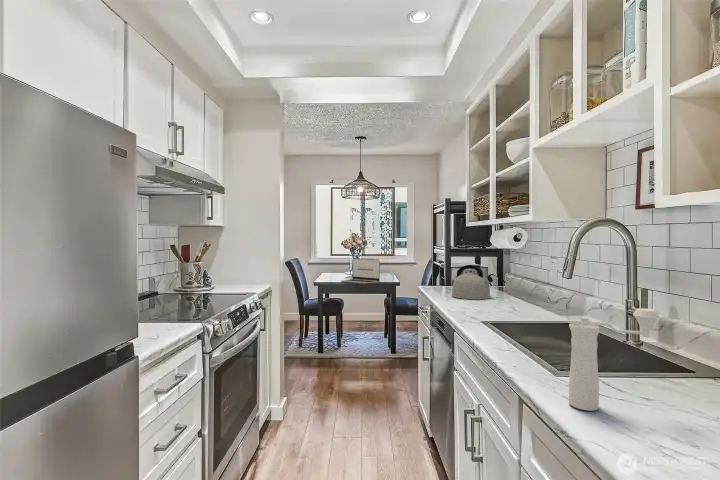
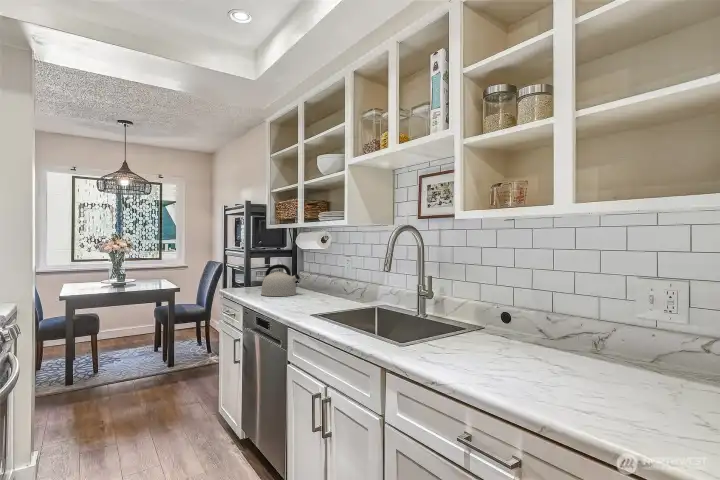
laptop: present [341,258,380,284] -> none [103,262,155,290]
pepper mill: present [568,308,660,411] -> none [427,288,479,365]

